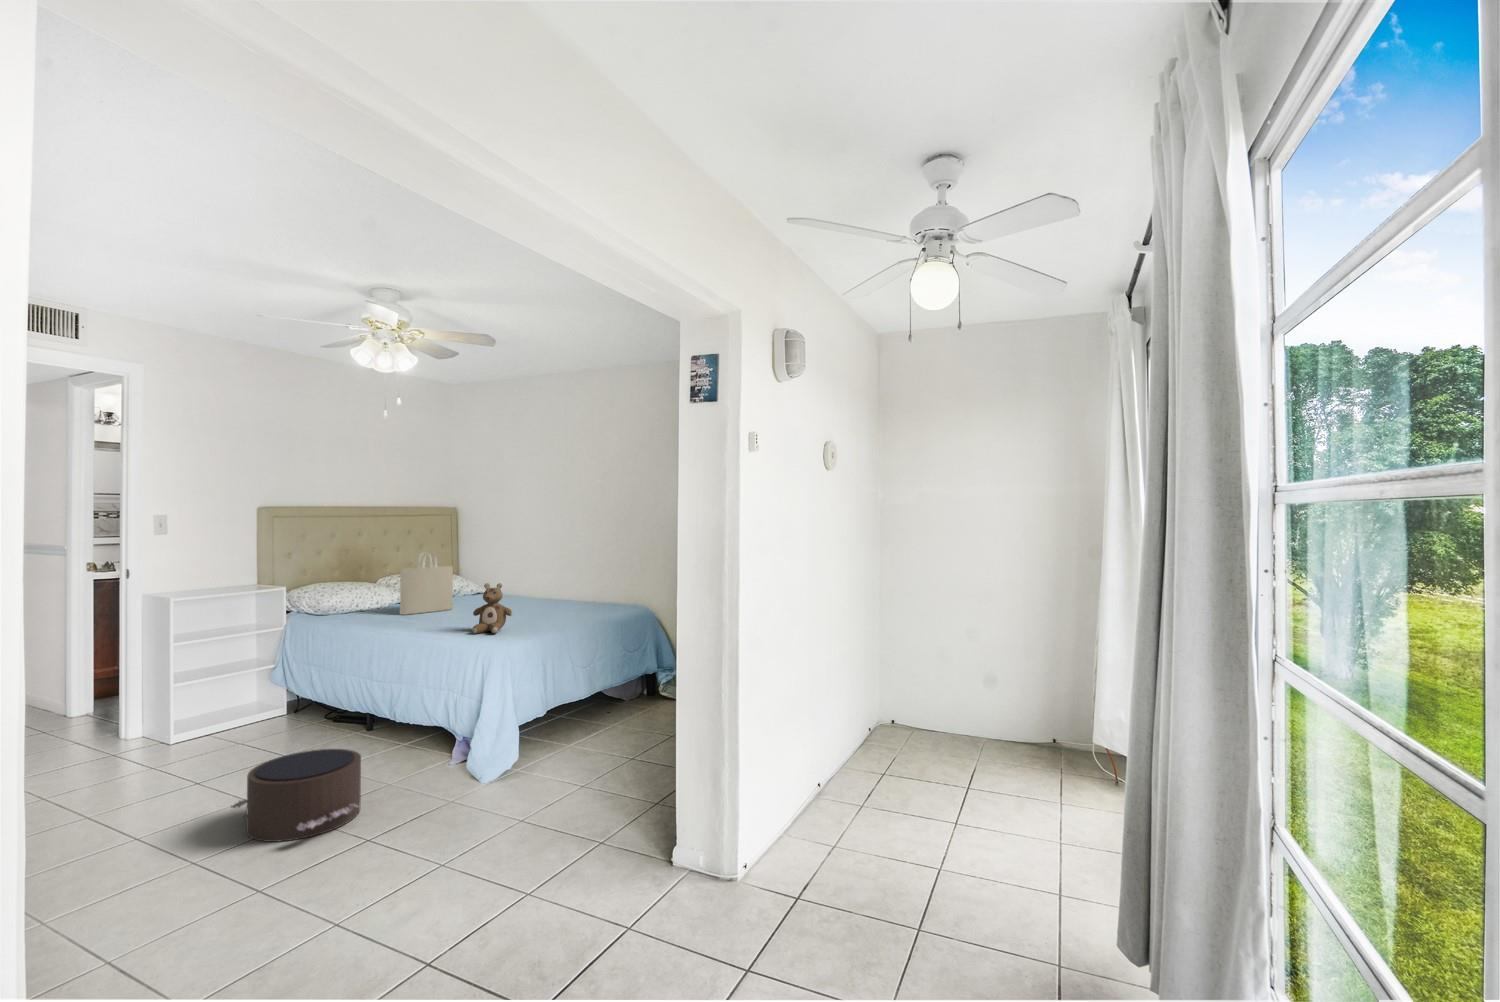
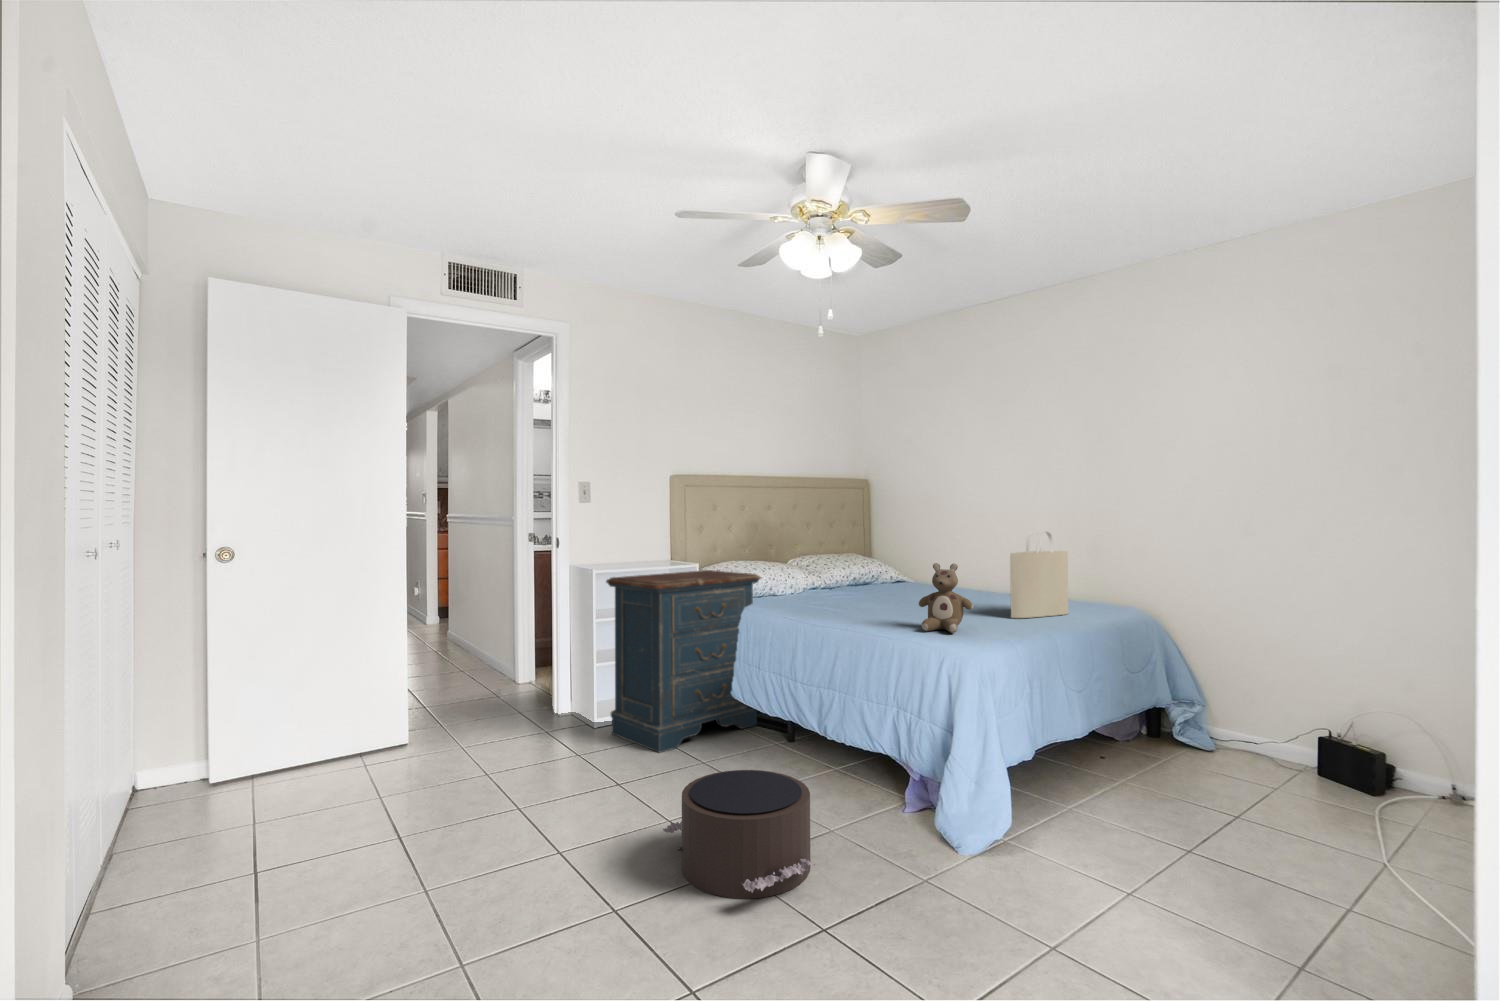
tote bag: present [400,553,453,615] -> present [1010,531,1068,618]
dresser: none [181,593,347,756] -> present [606,570,761,753]

